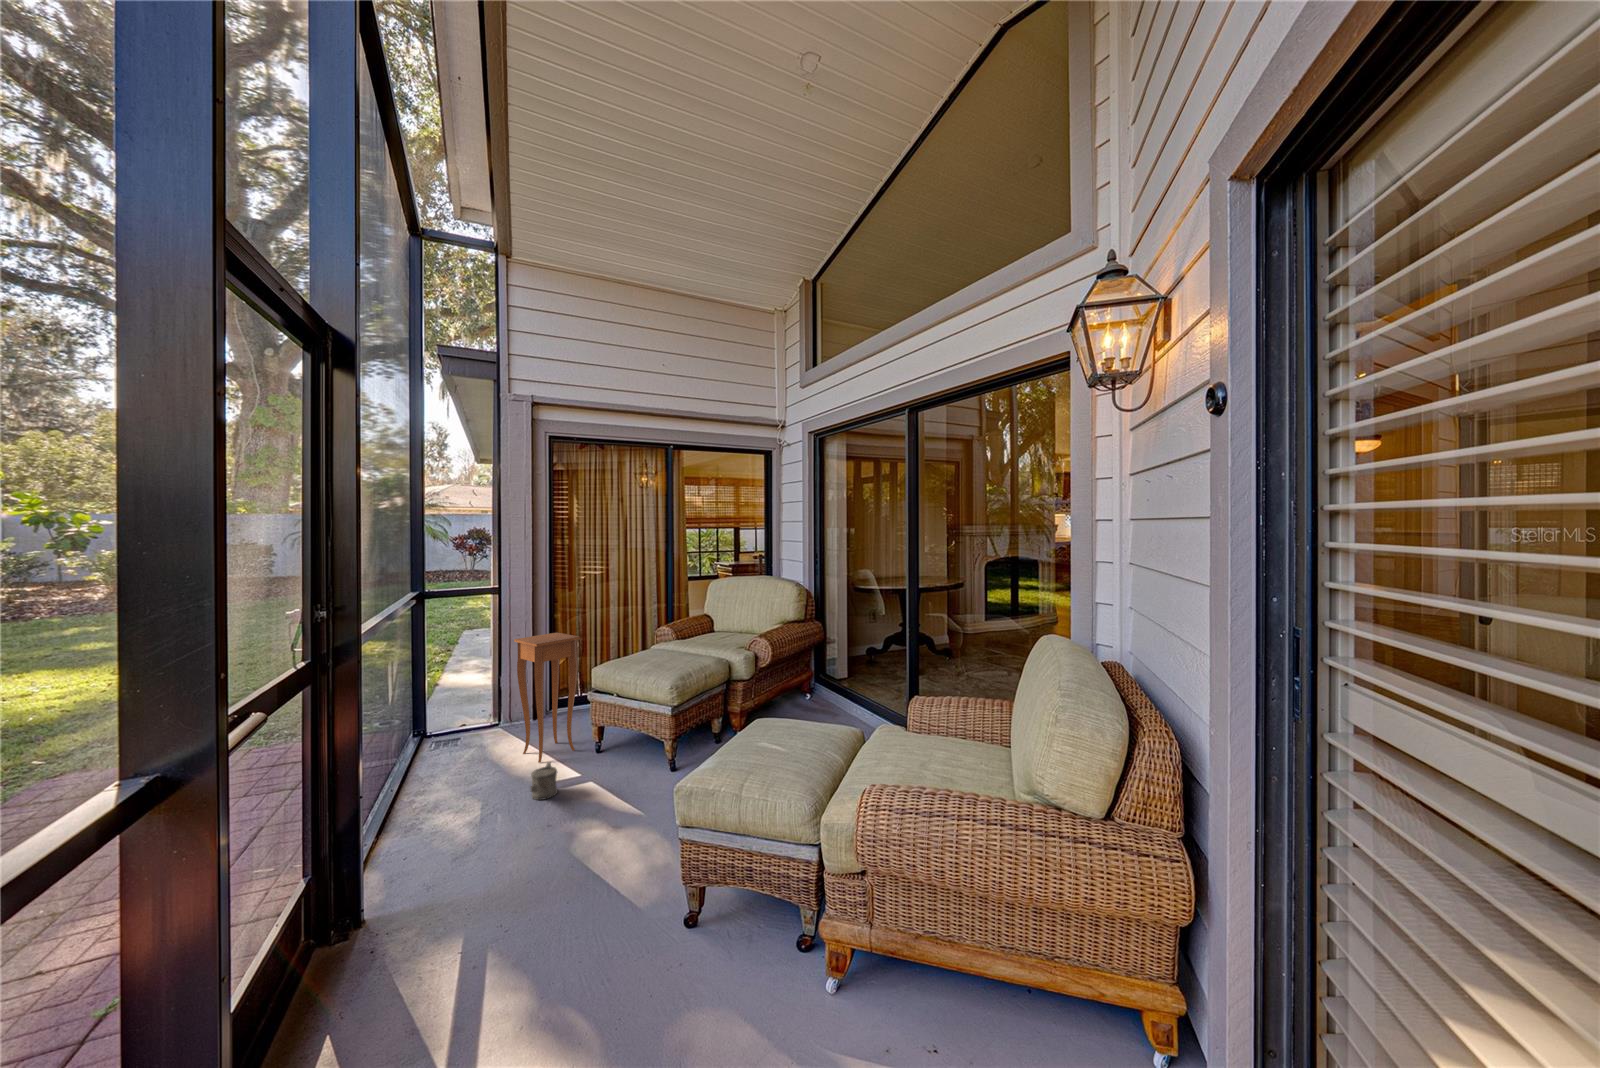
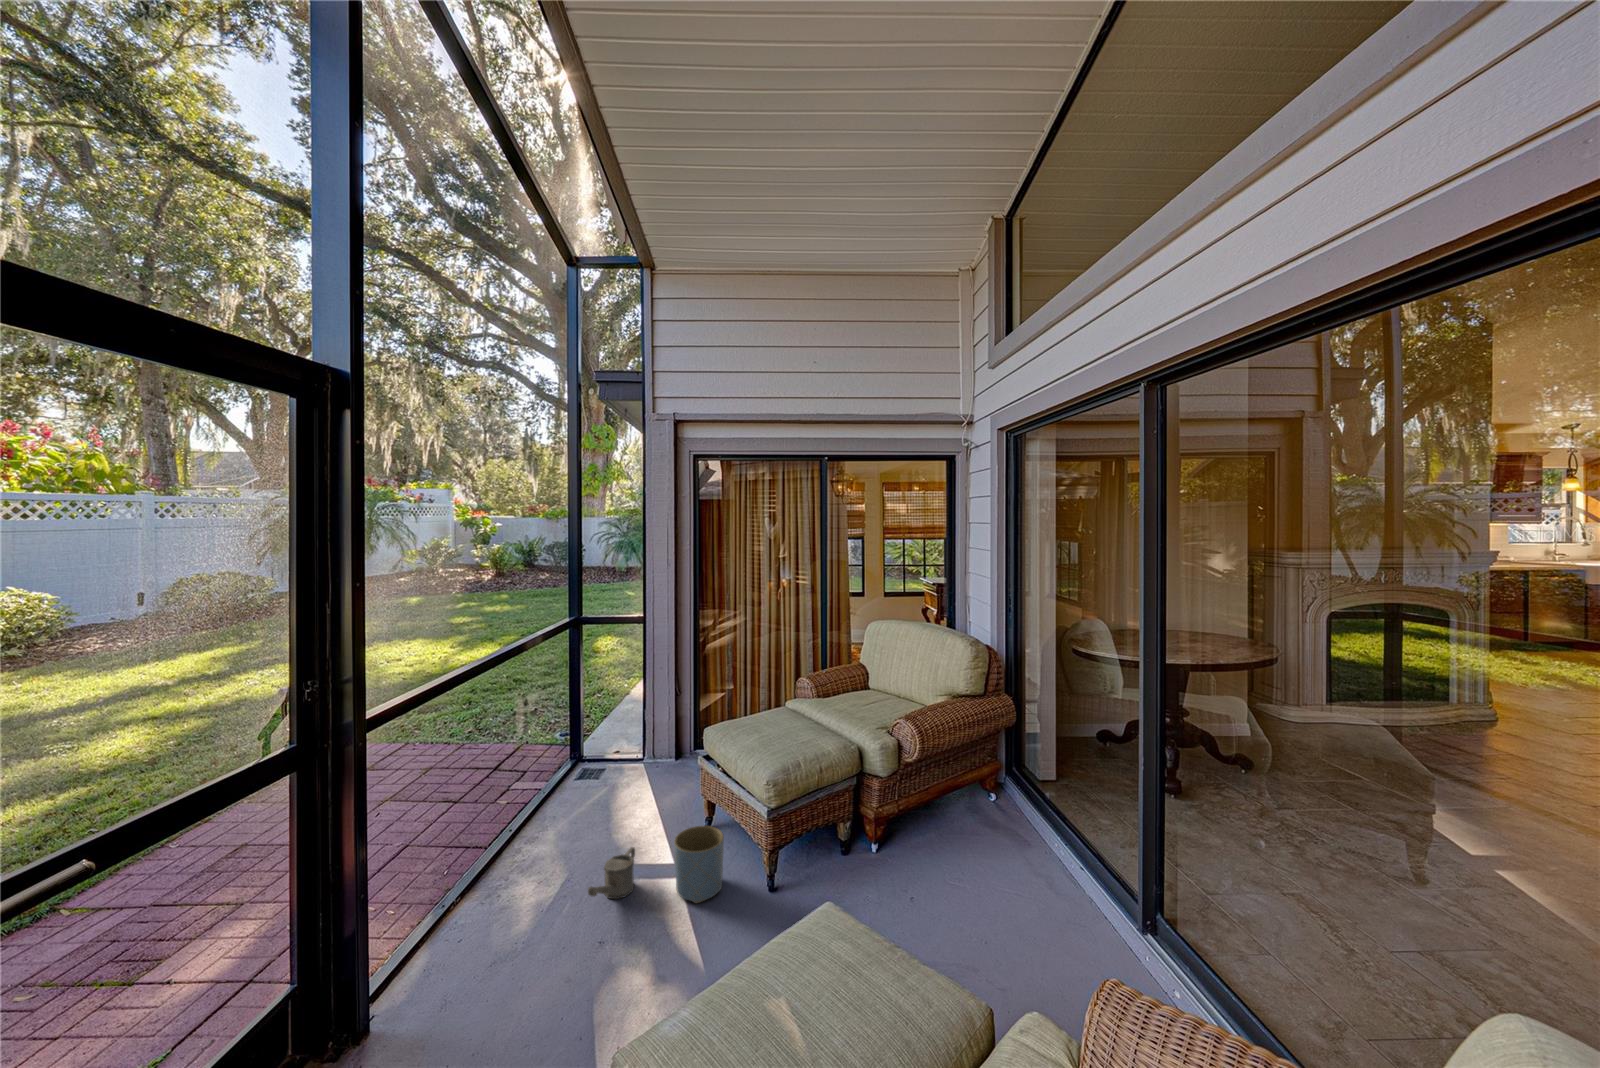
side table: present [514,632,580,763] -> none [628,680,691,834]
planter: none [593,733,635,787] -> present [674,826,724,903]

